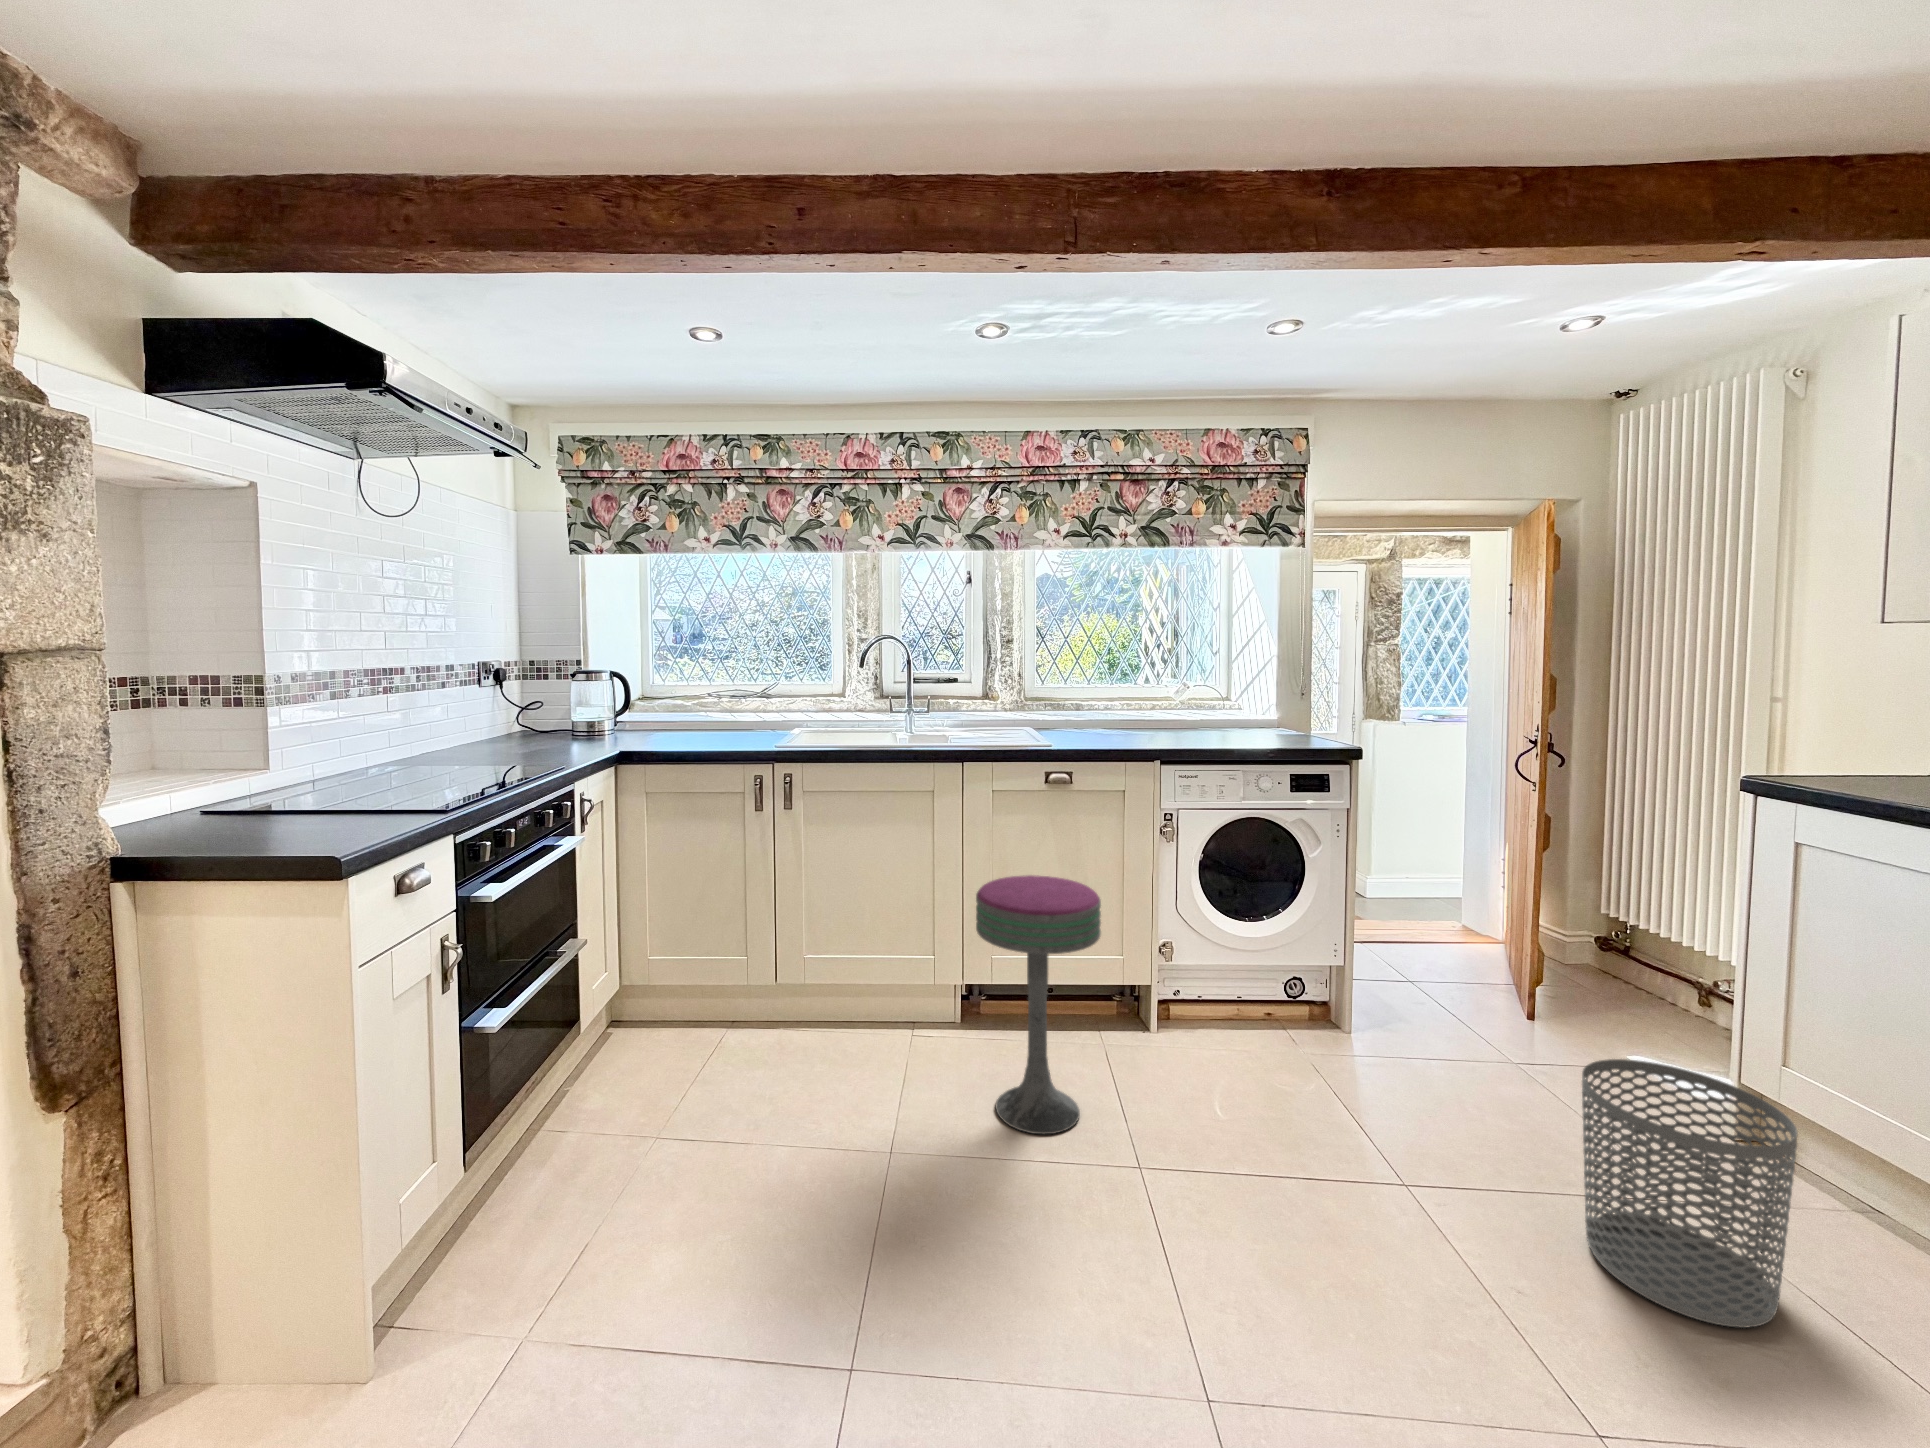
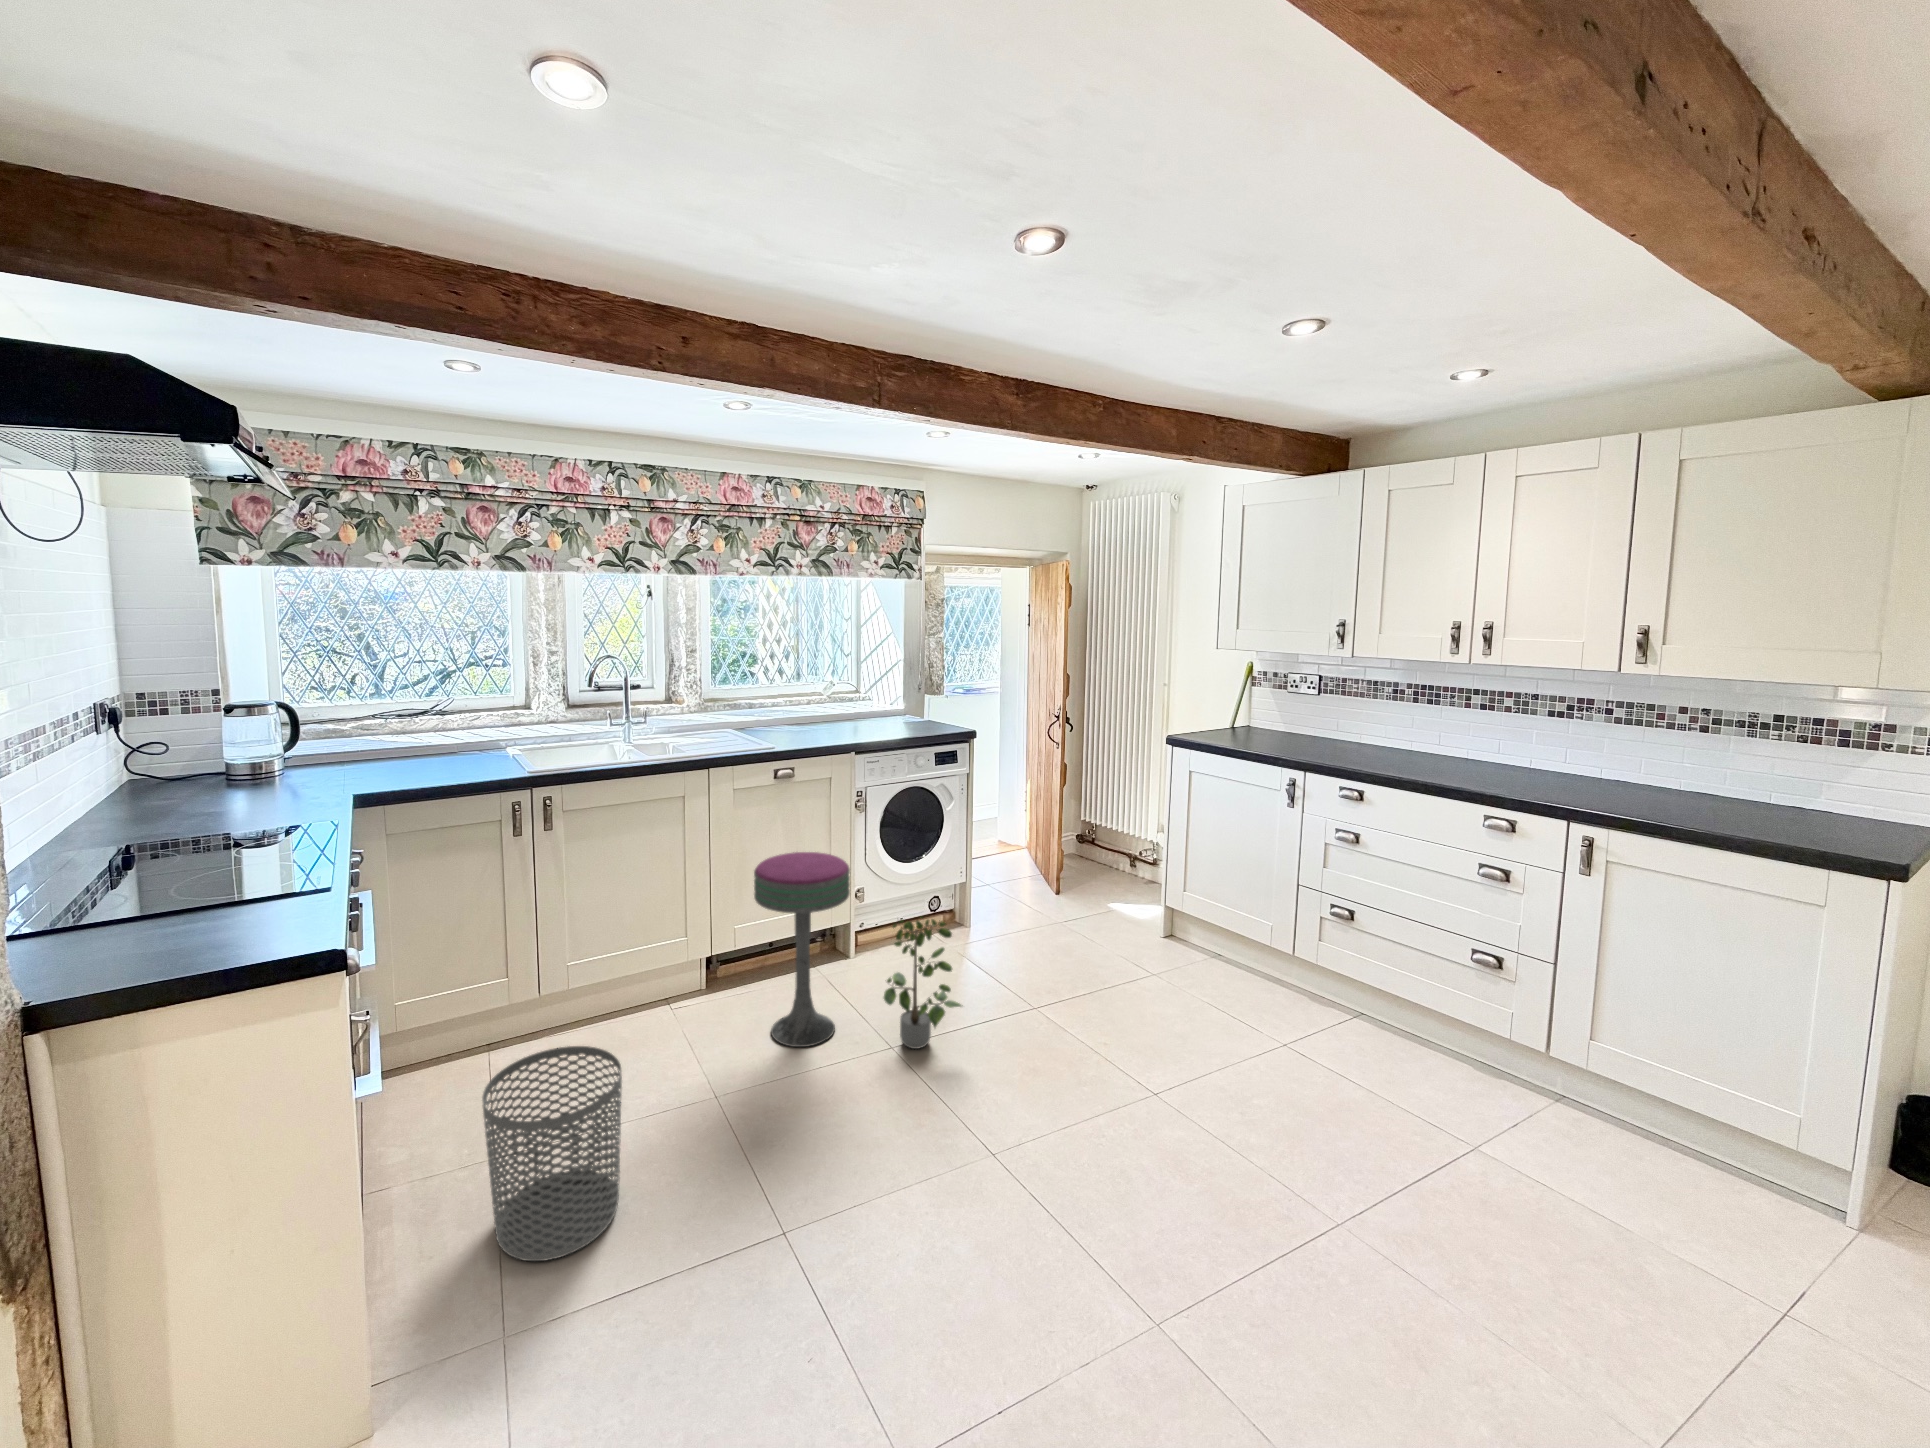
potted plant: none [1127,984,1248,1188] -> present [884,918,961,1049]
waste bin: present [1582,1059,1798,1328] -> present [482,1046,622,1261]

